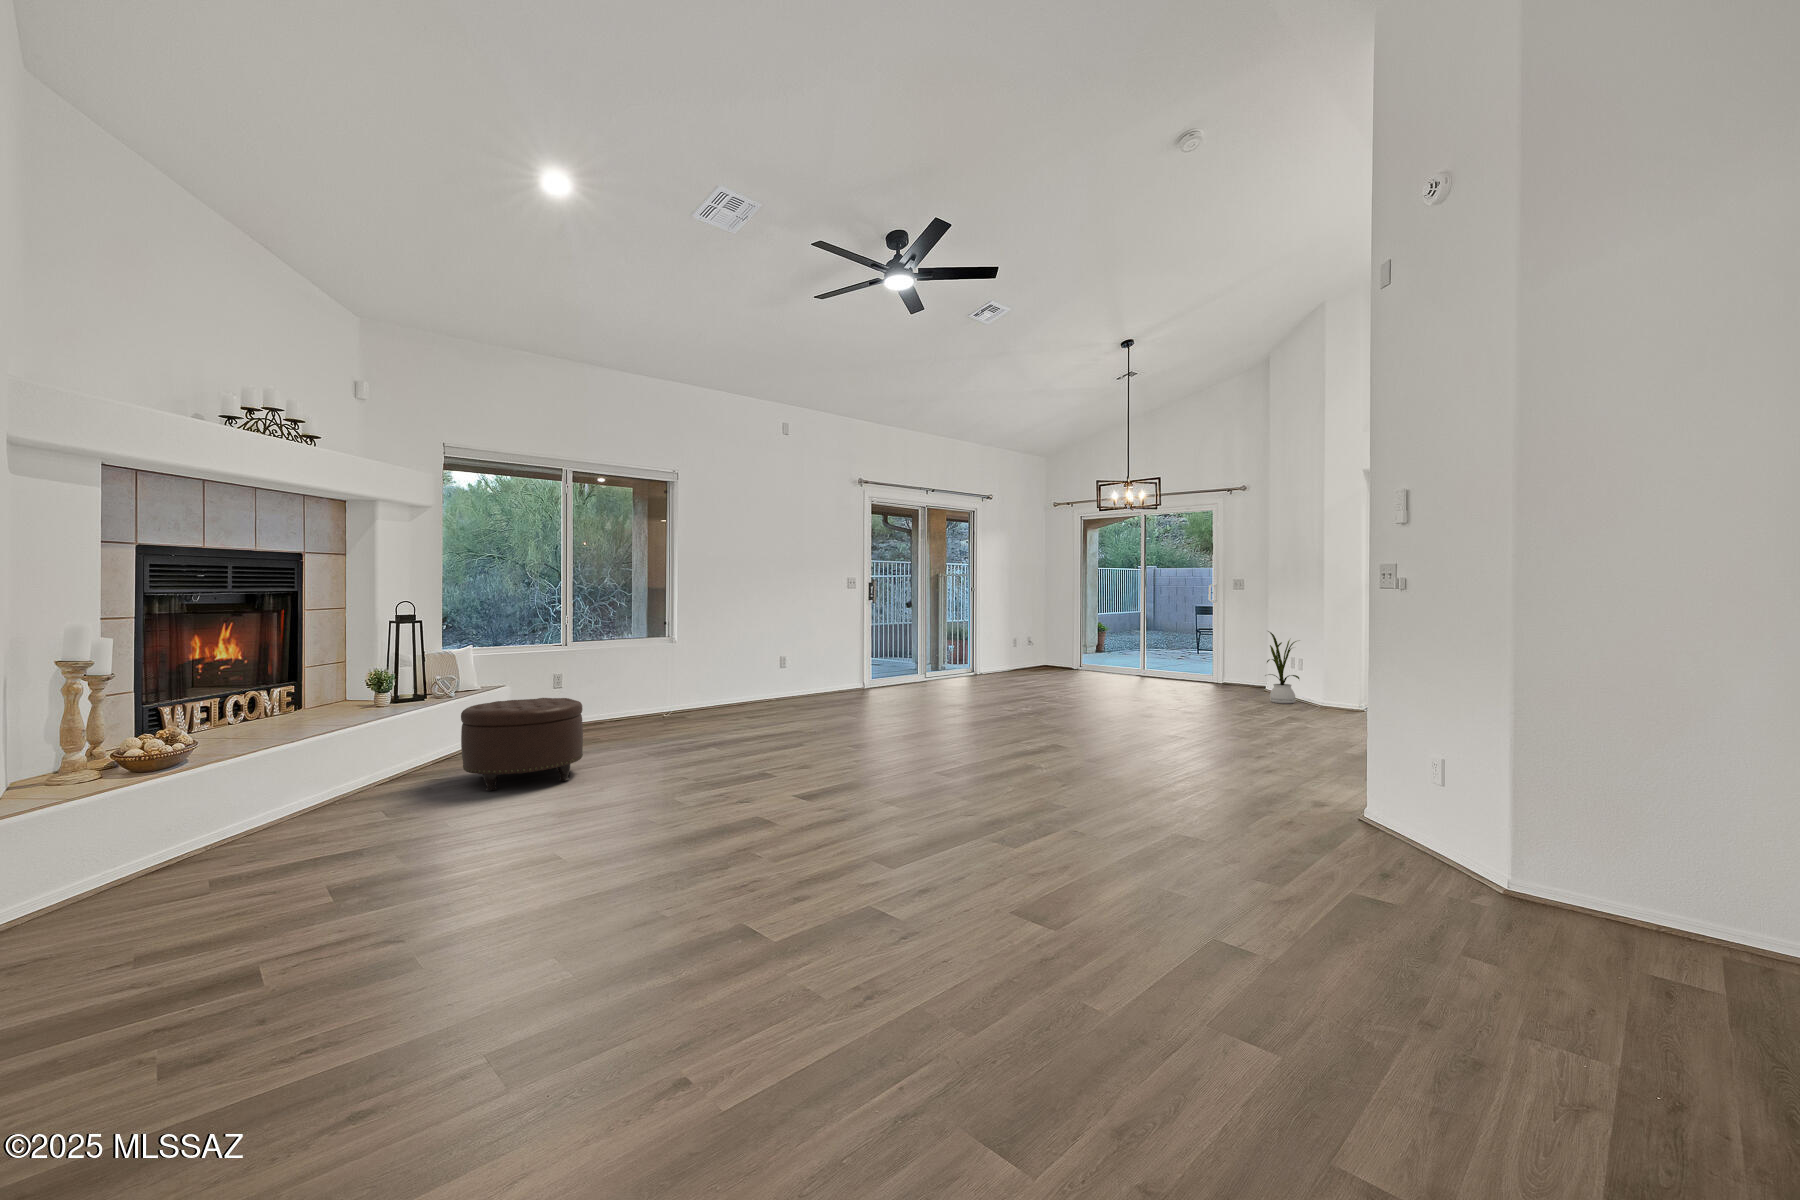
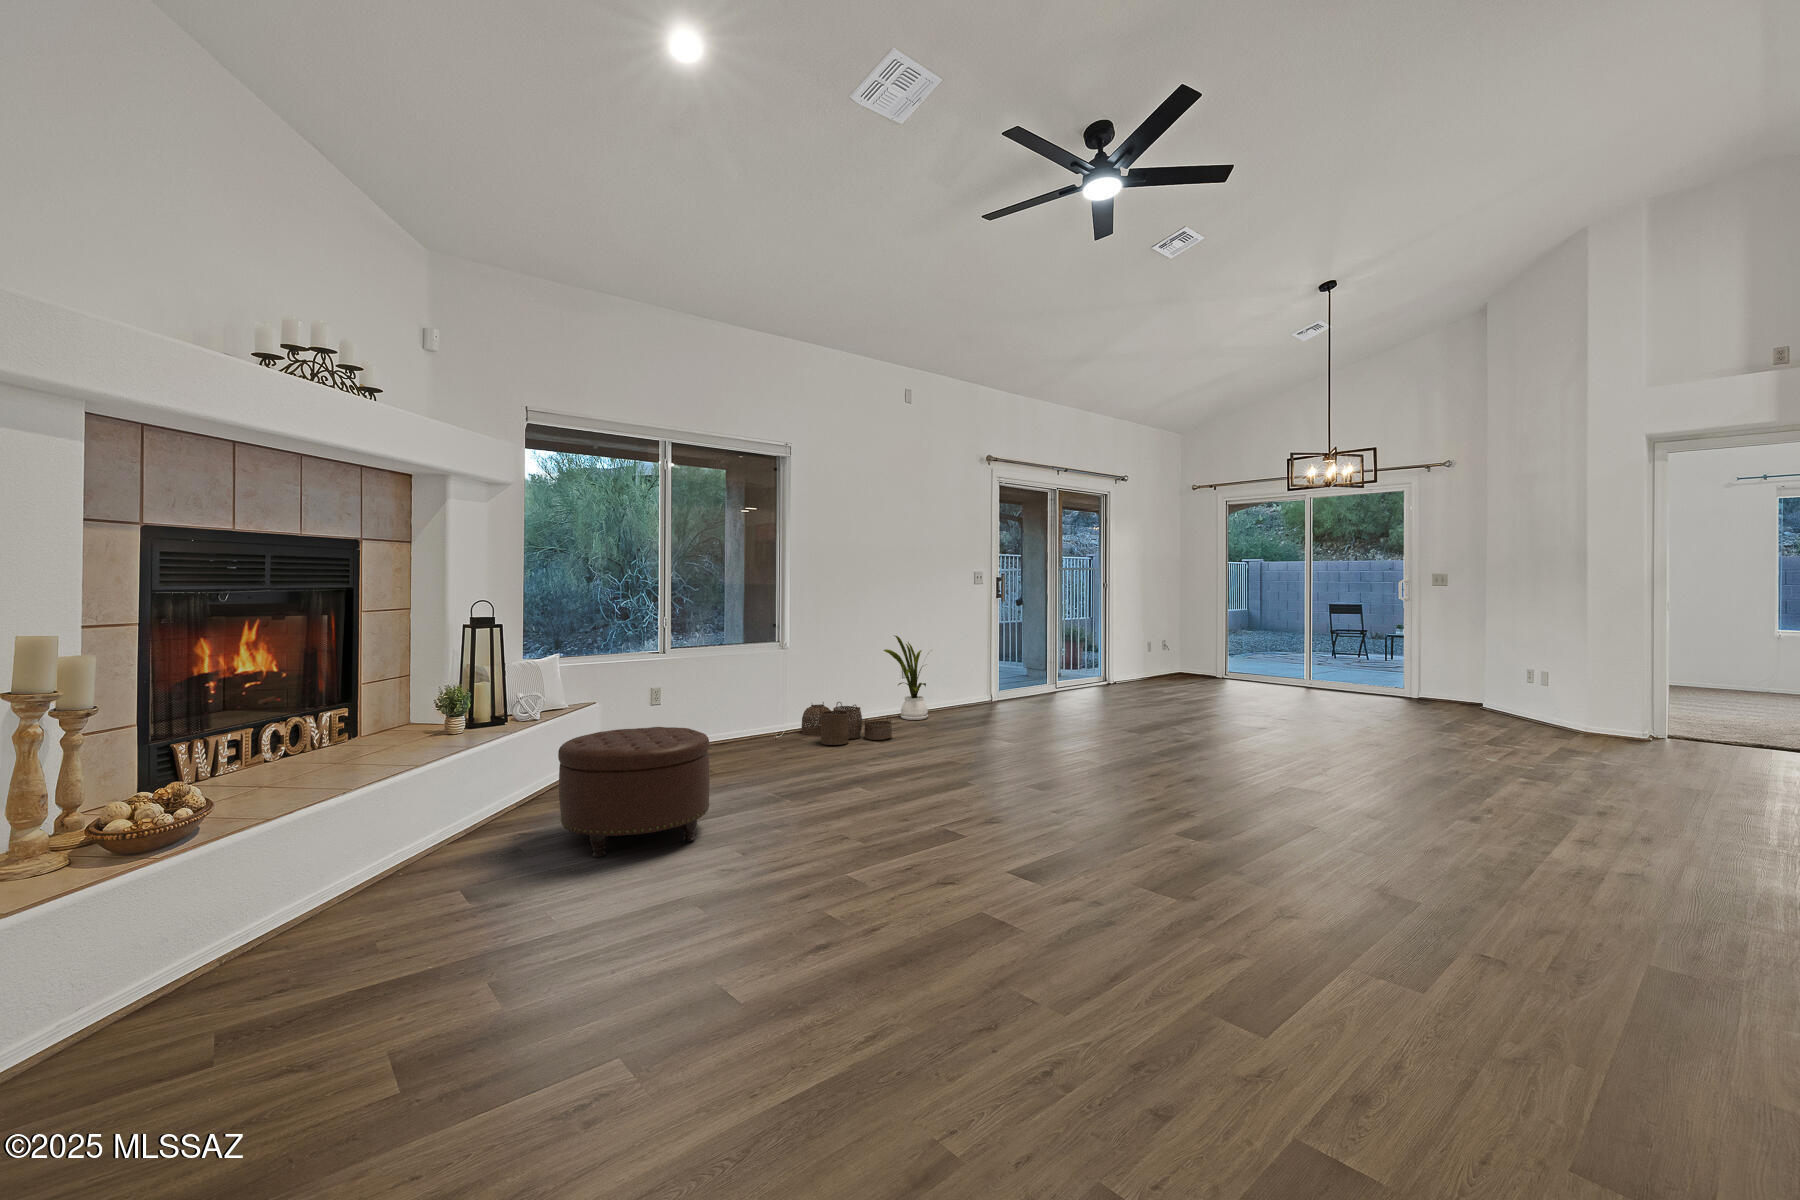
house plant: present [1267,631,1299,704] -> present [884,636,928,720]
woven basket: none [688,686,762,720] -> present [801,702,892,745]

